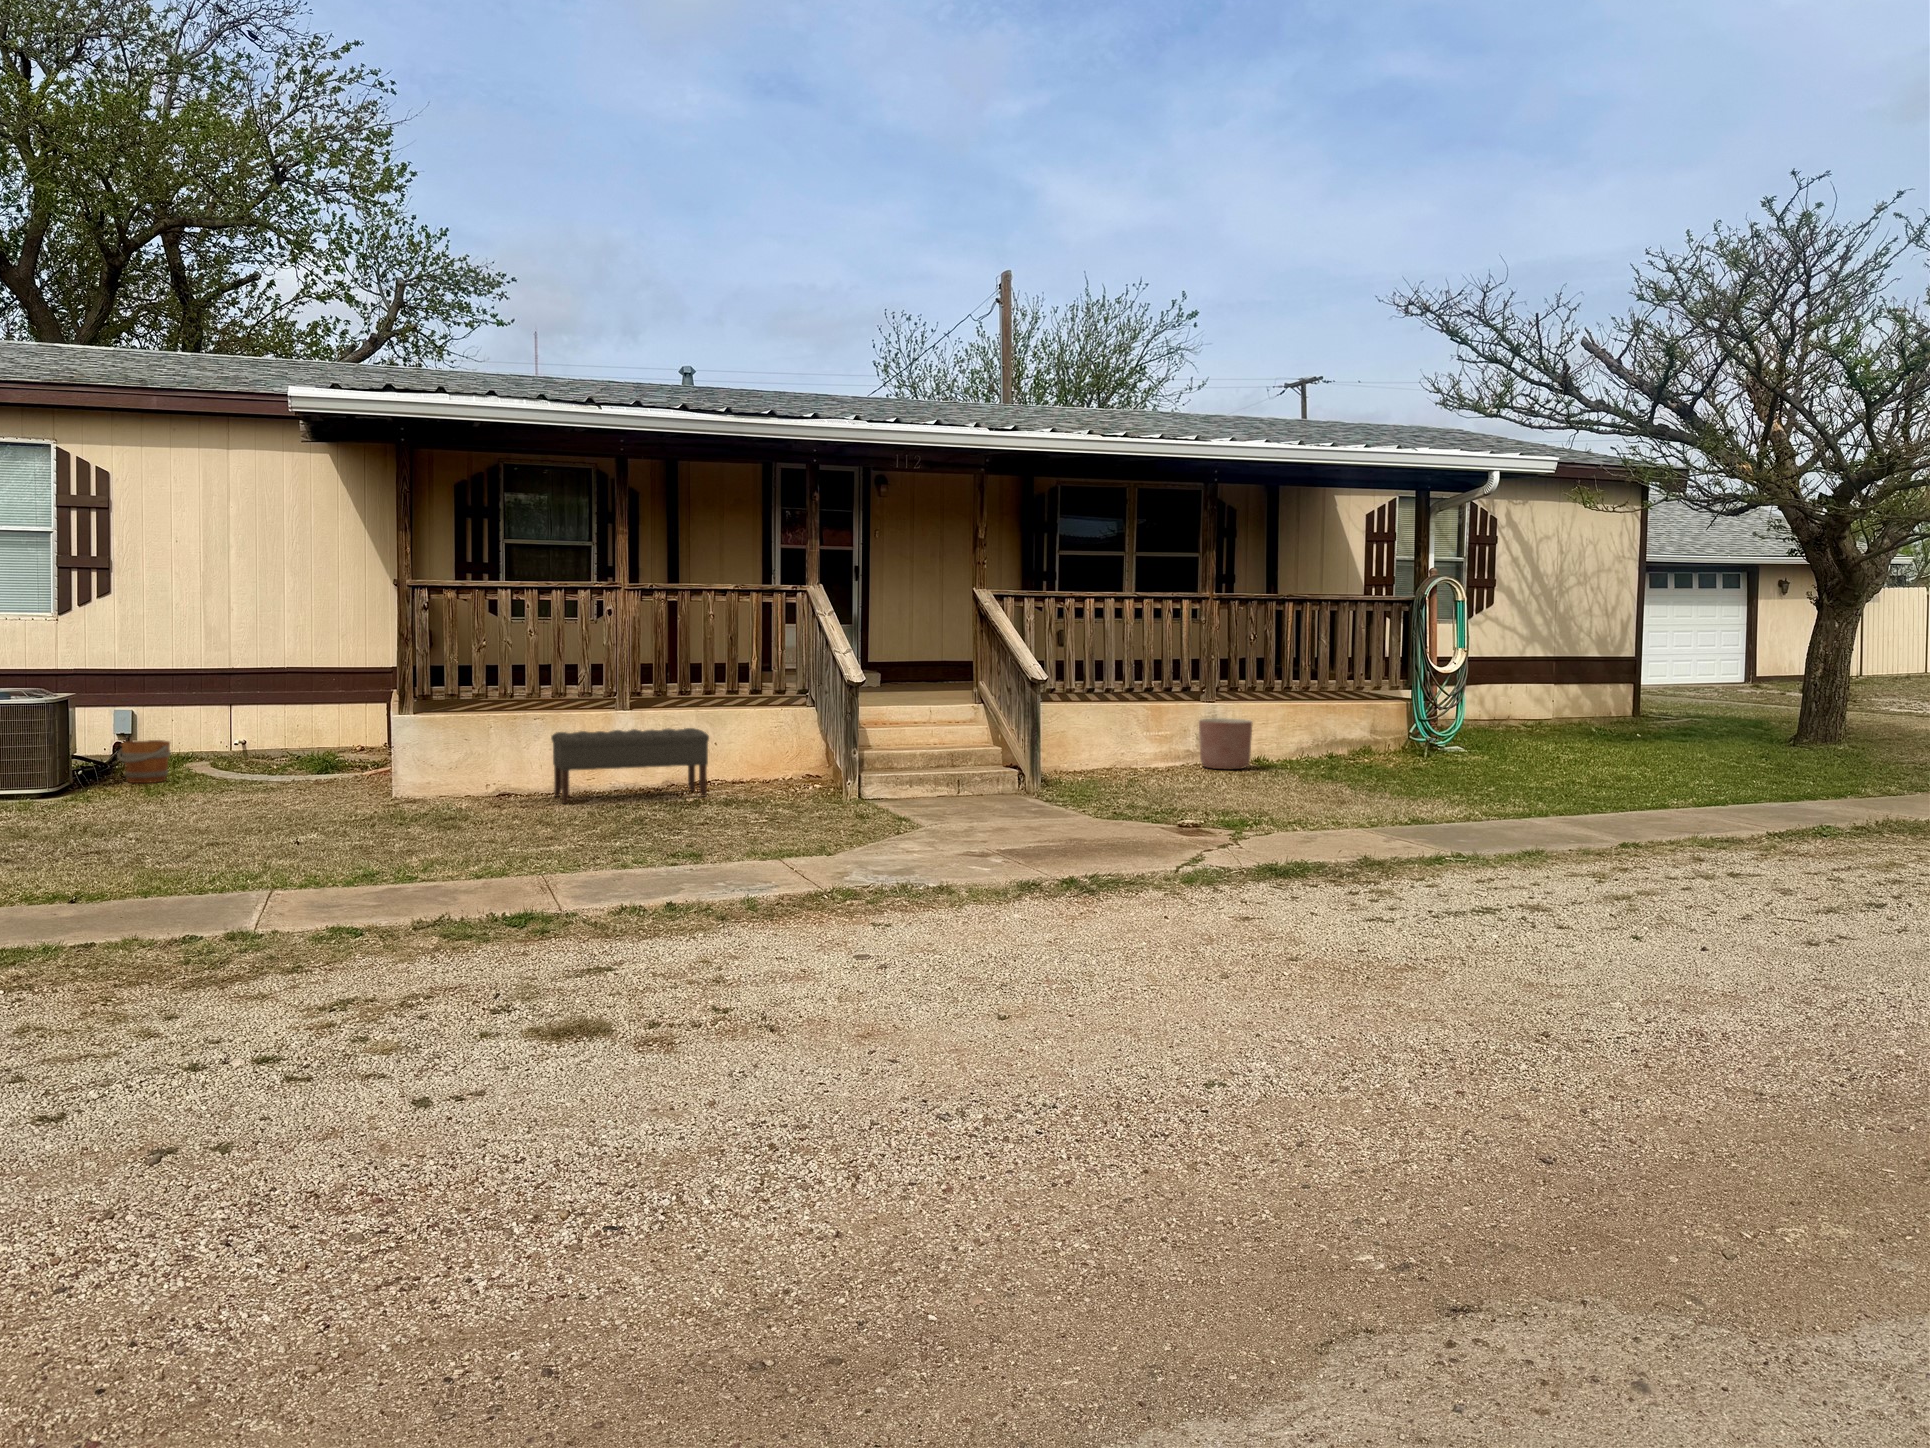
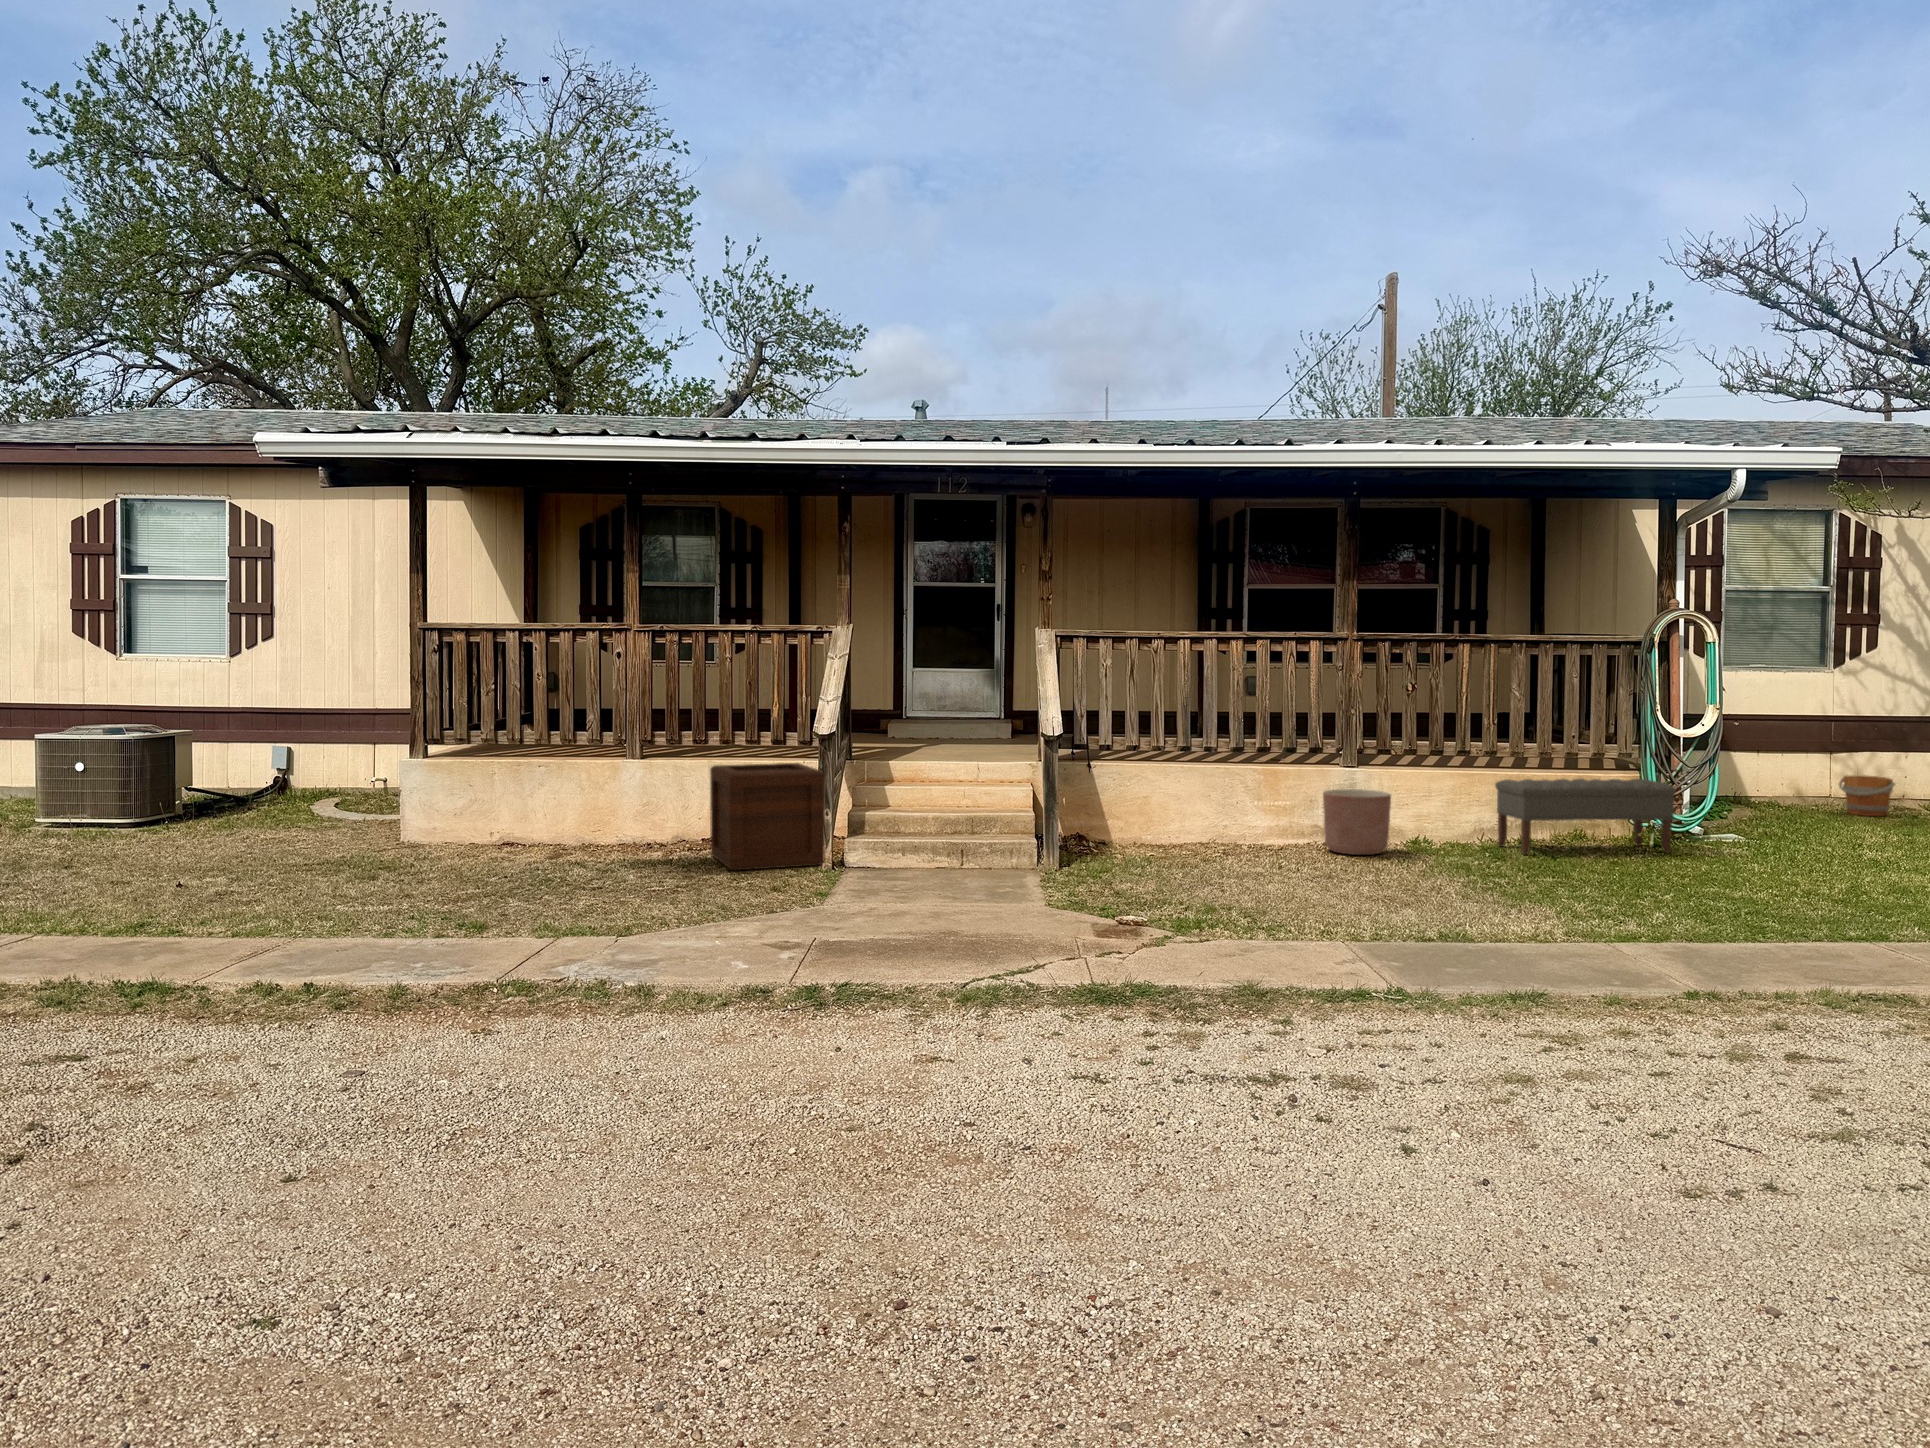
wooden crate: none [736,709,855,804] -> present [710,763,824,871]
bench: present [551,728,709,803] -> present [1495,779,1676,855]
bucket: present [117,740,171,783] -> present [1838,775,1895,816]

